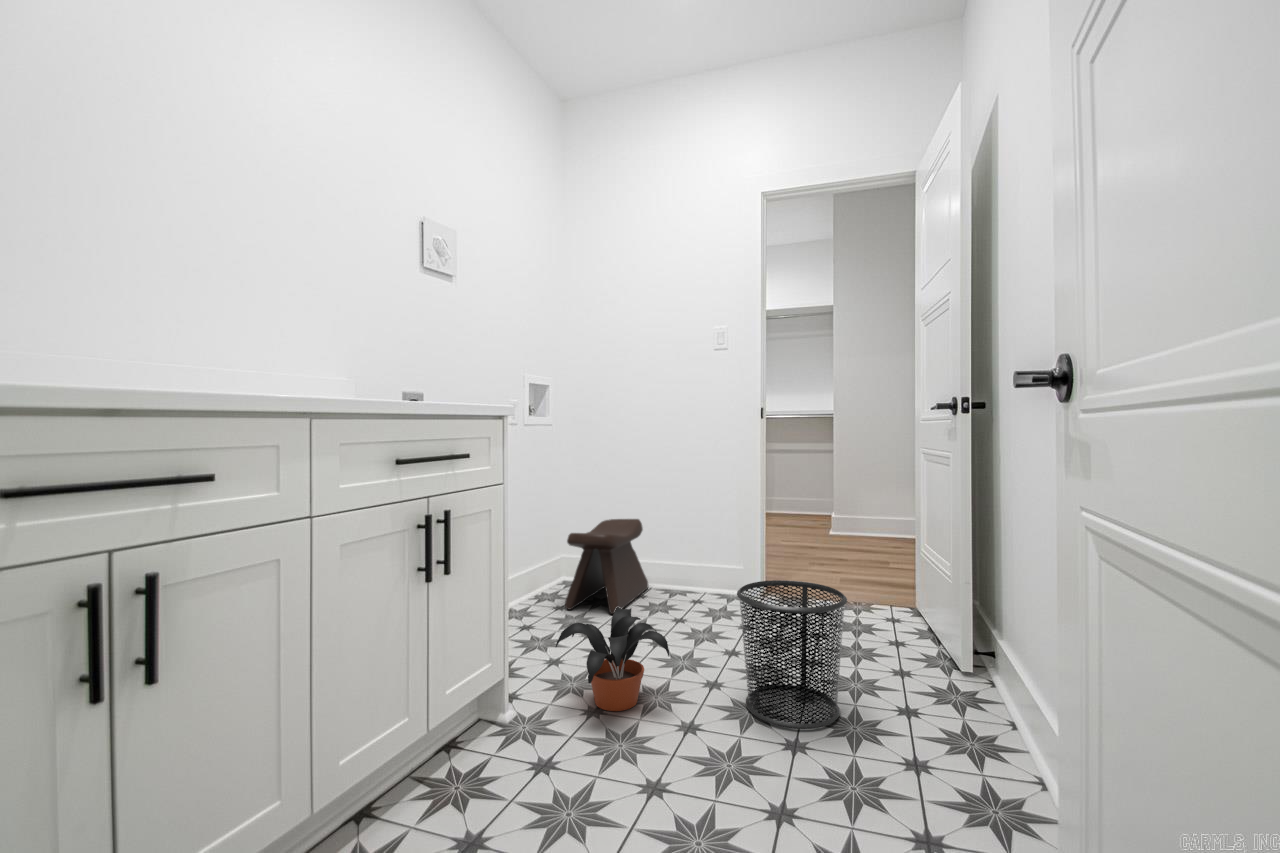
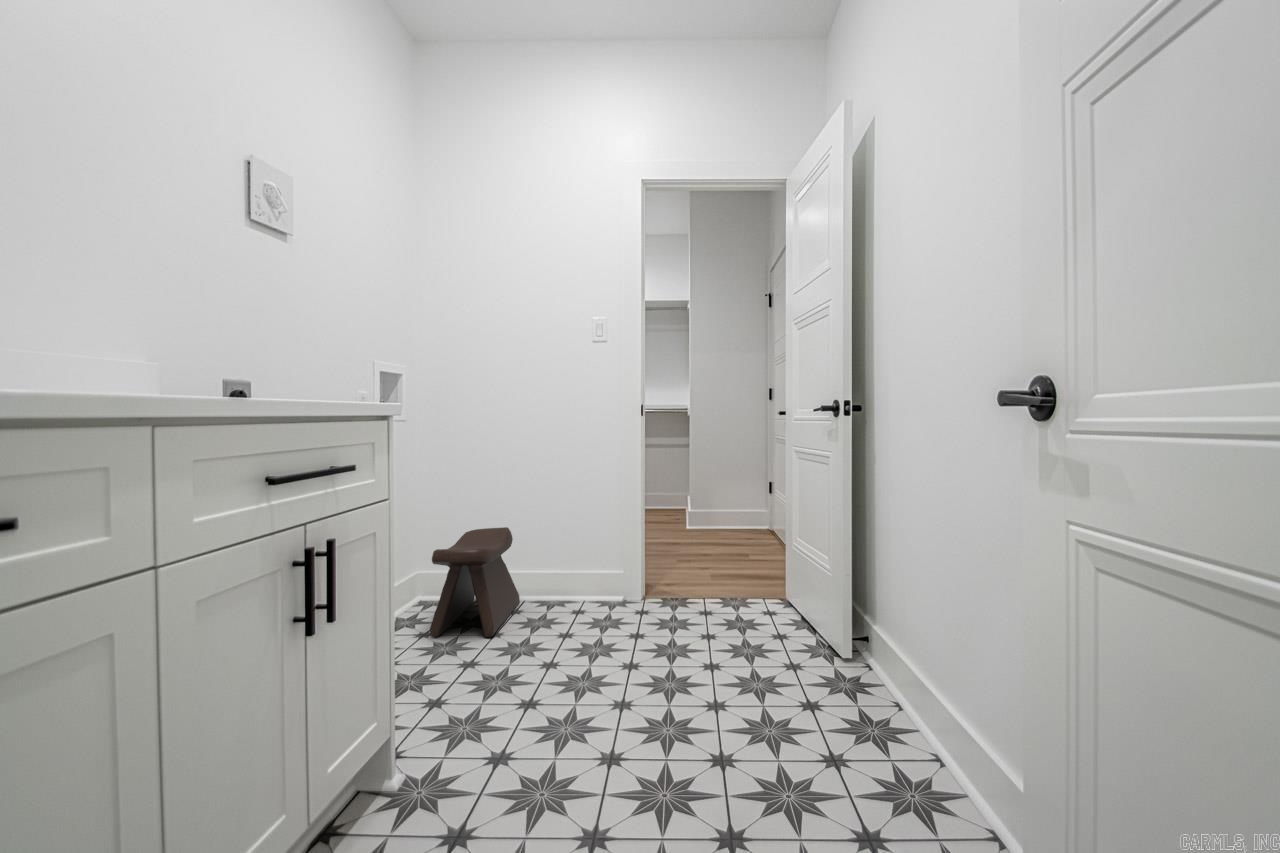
trash can: present [737,580,847,729] -> none [648,588,759,742]
potted plant: present [556,607,670,711] -> none [450,634,582,754]

